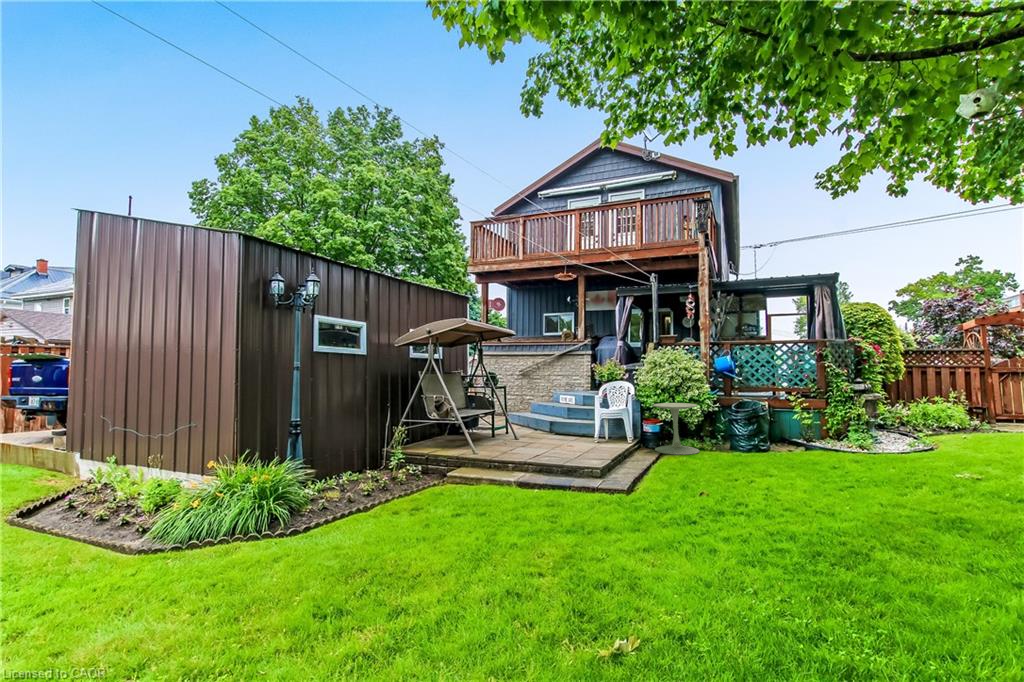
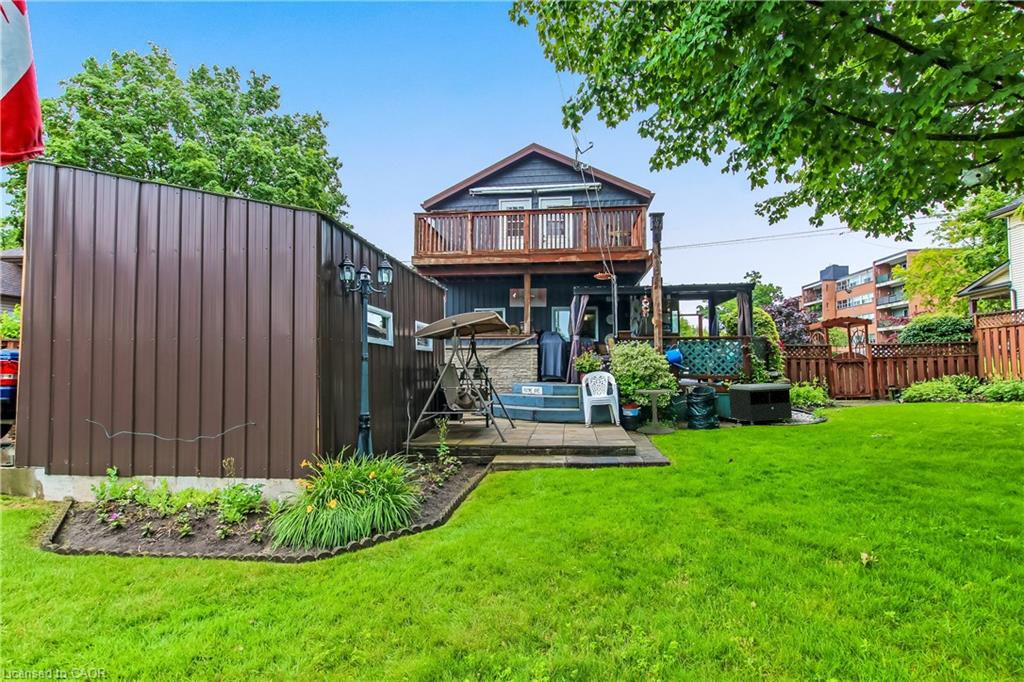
storage bench: none [787,400,875,451] -> present [729,383,792,425]

